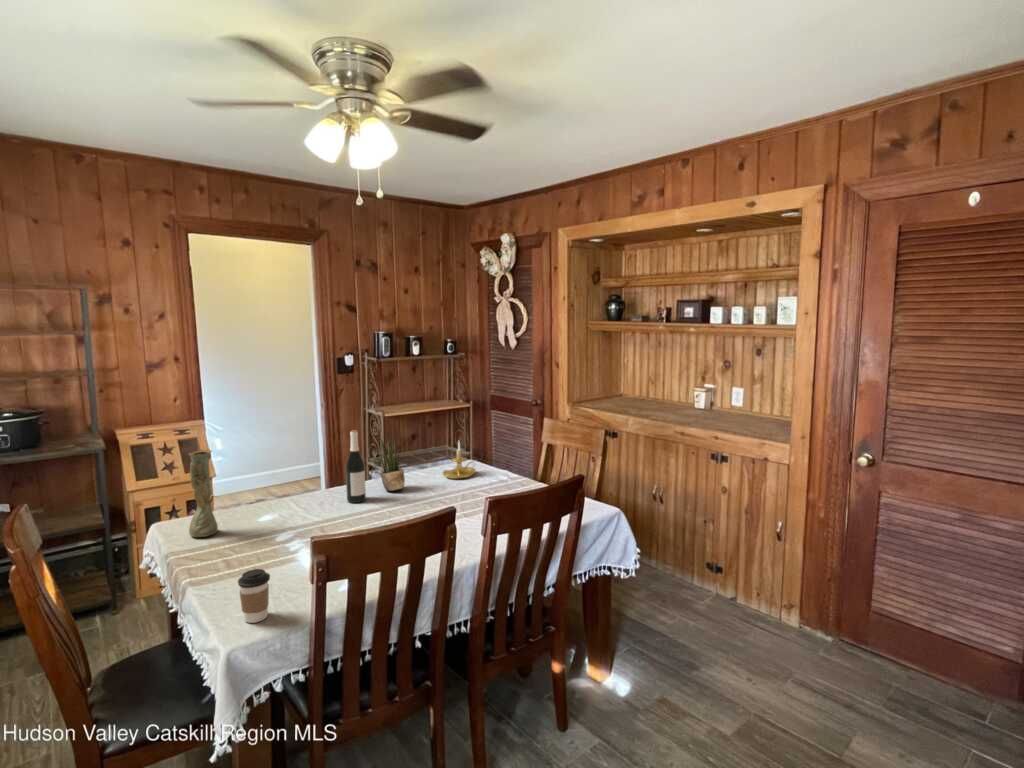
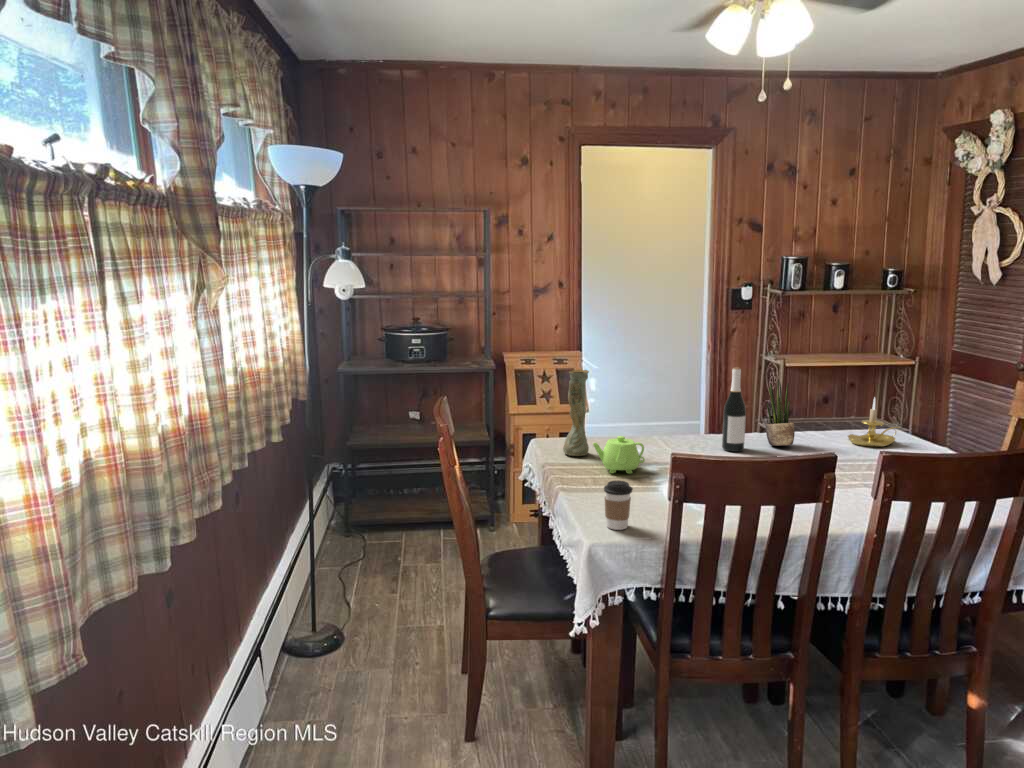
teapot: none [222,511,278,550] -> present [593,436,645,474]

